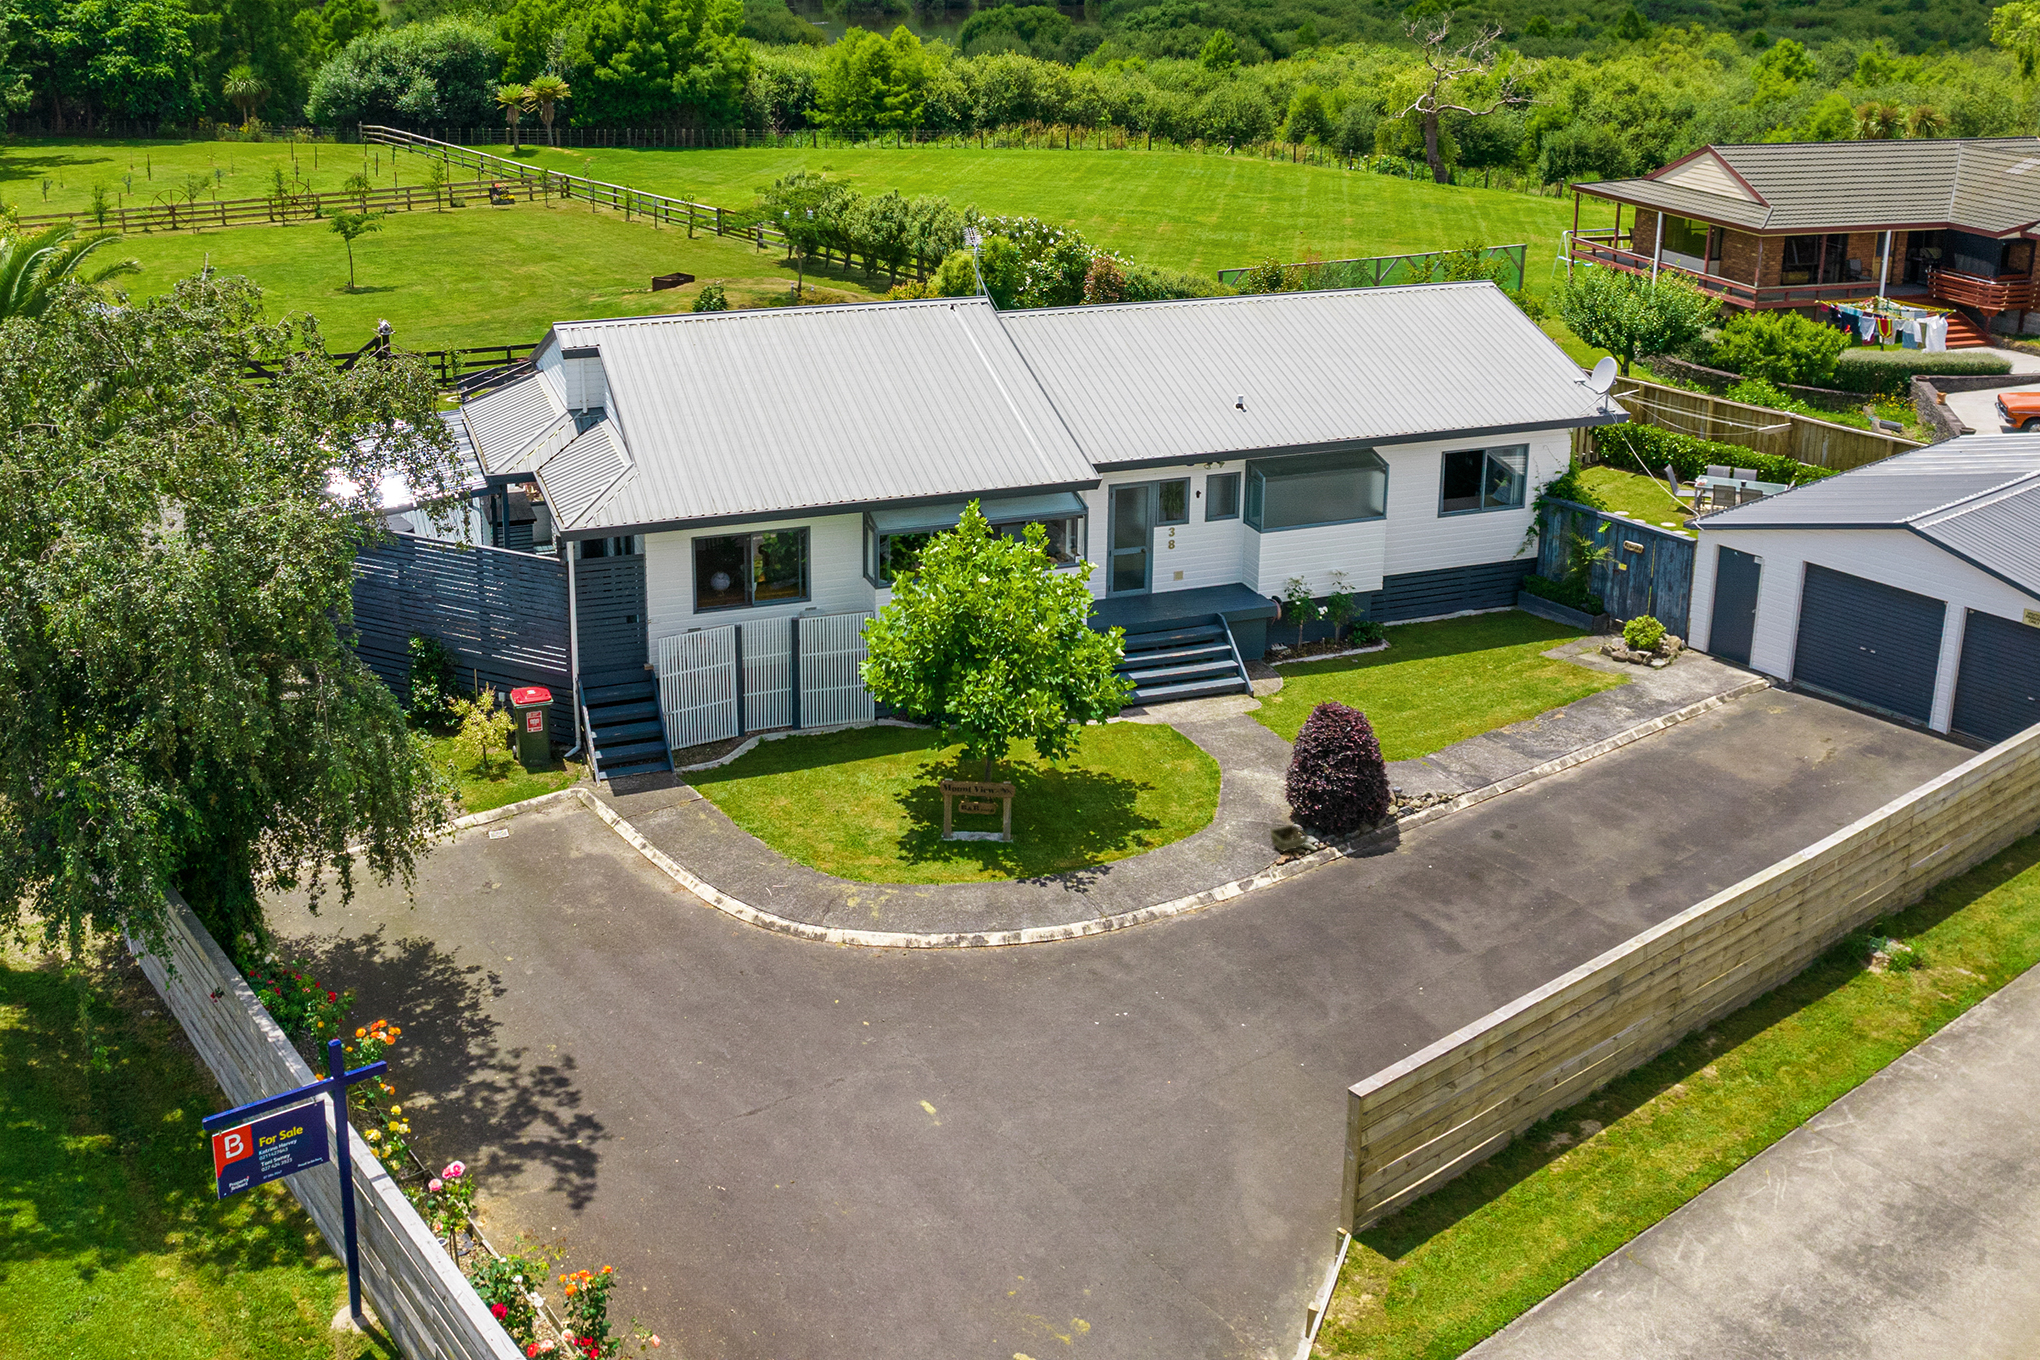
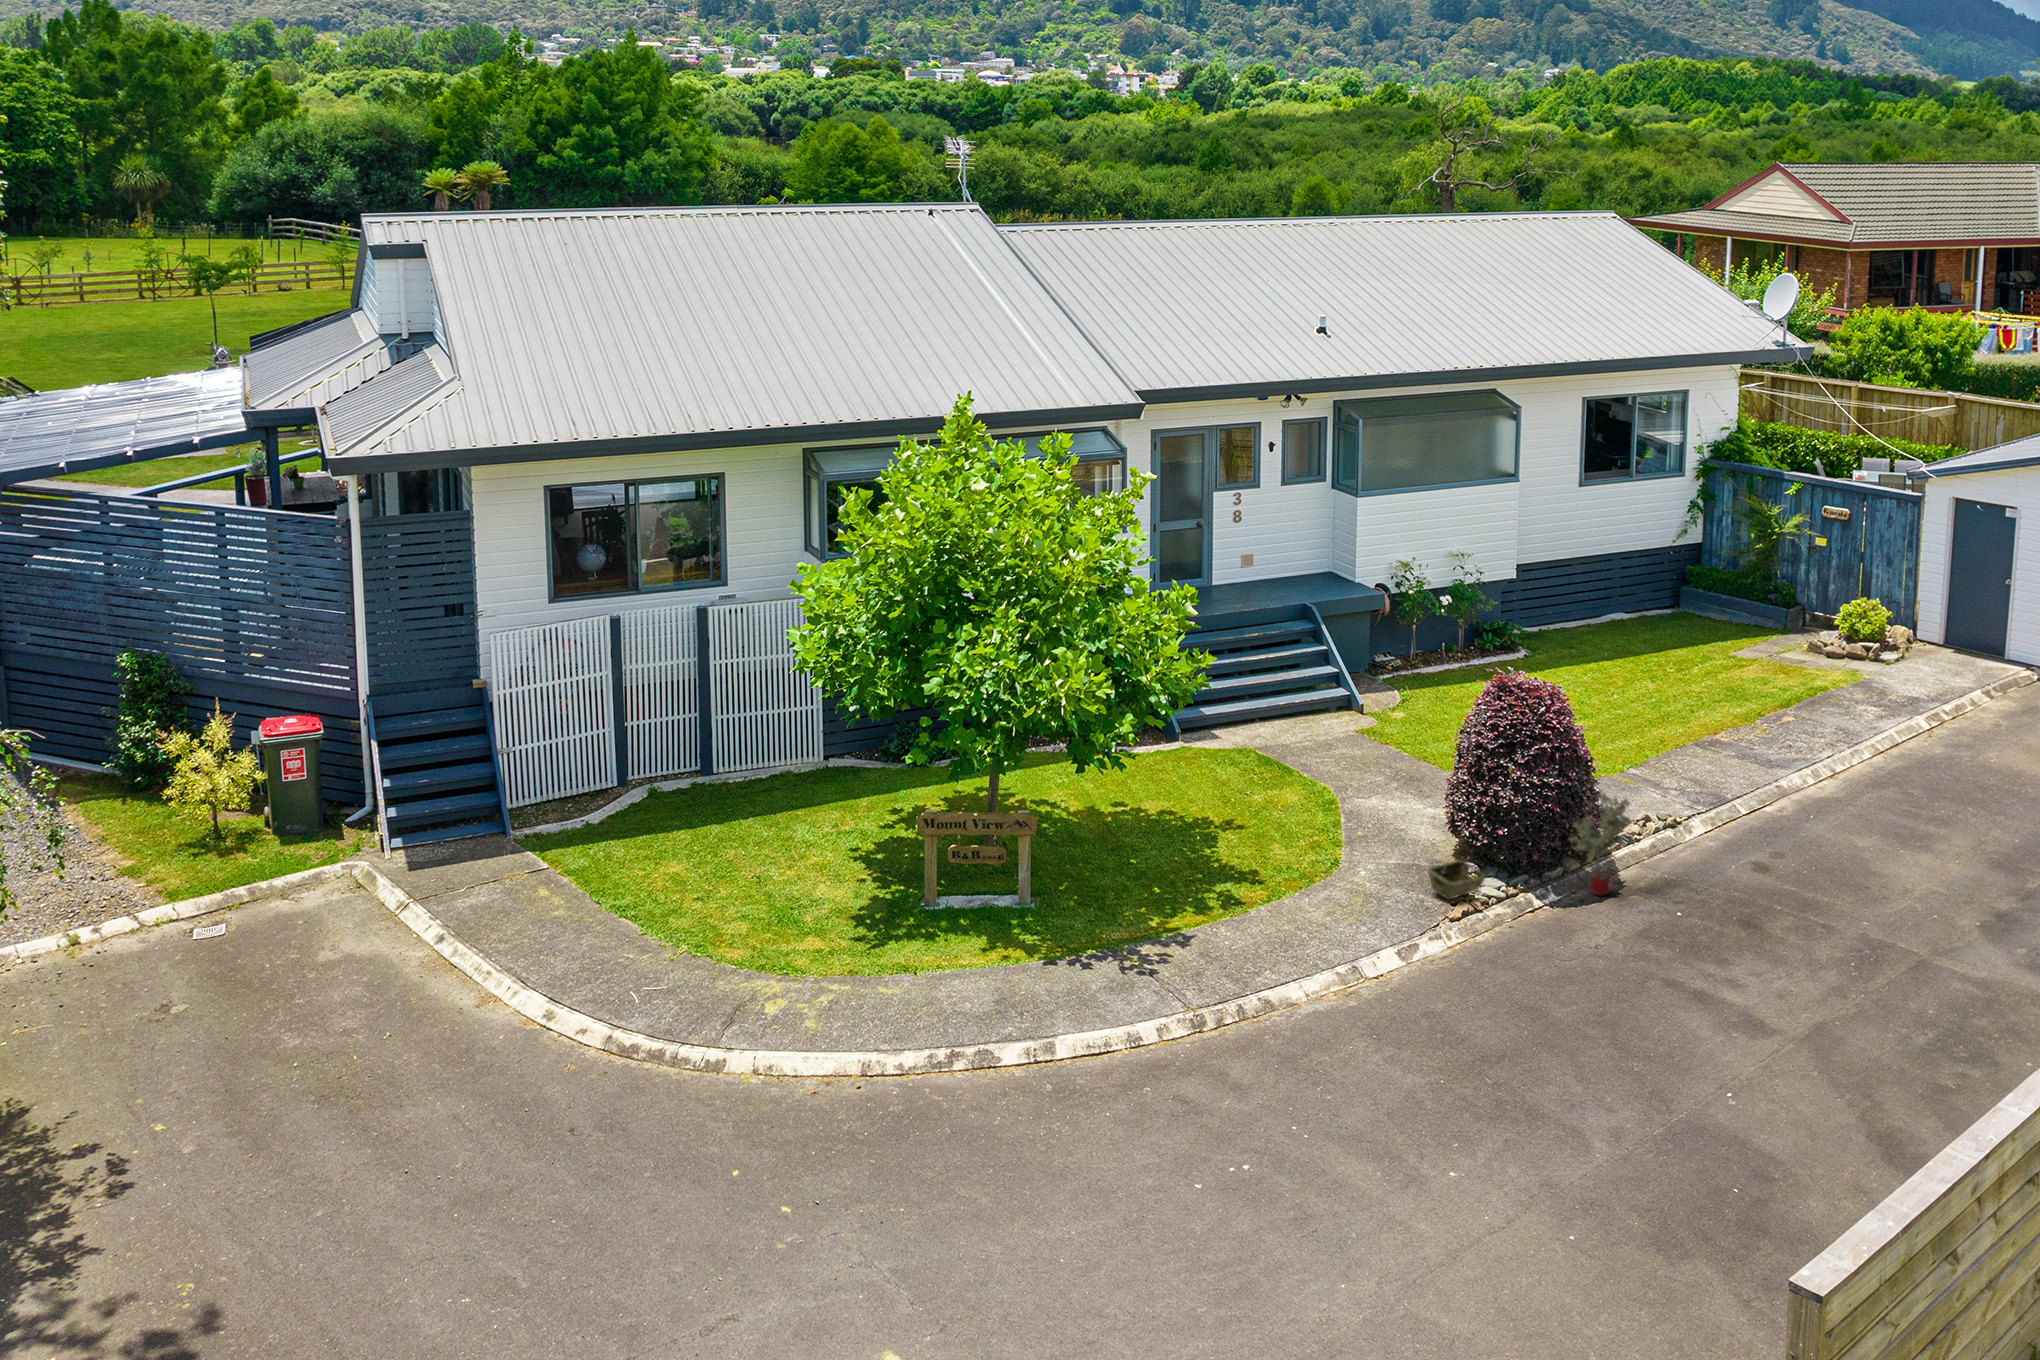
potted tree: none [1365,784,1410,854] -> present [1569,790,1632,896]

